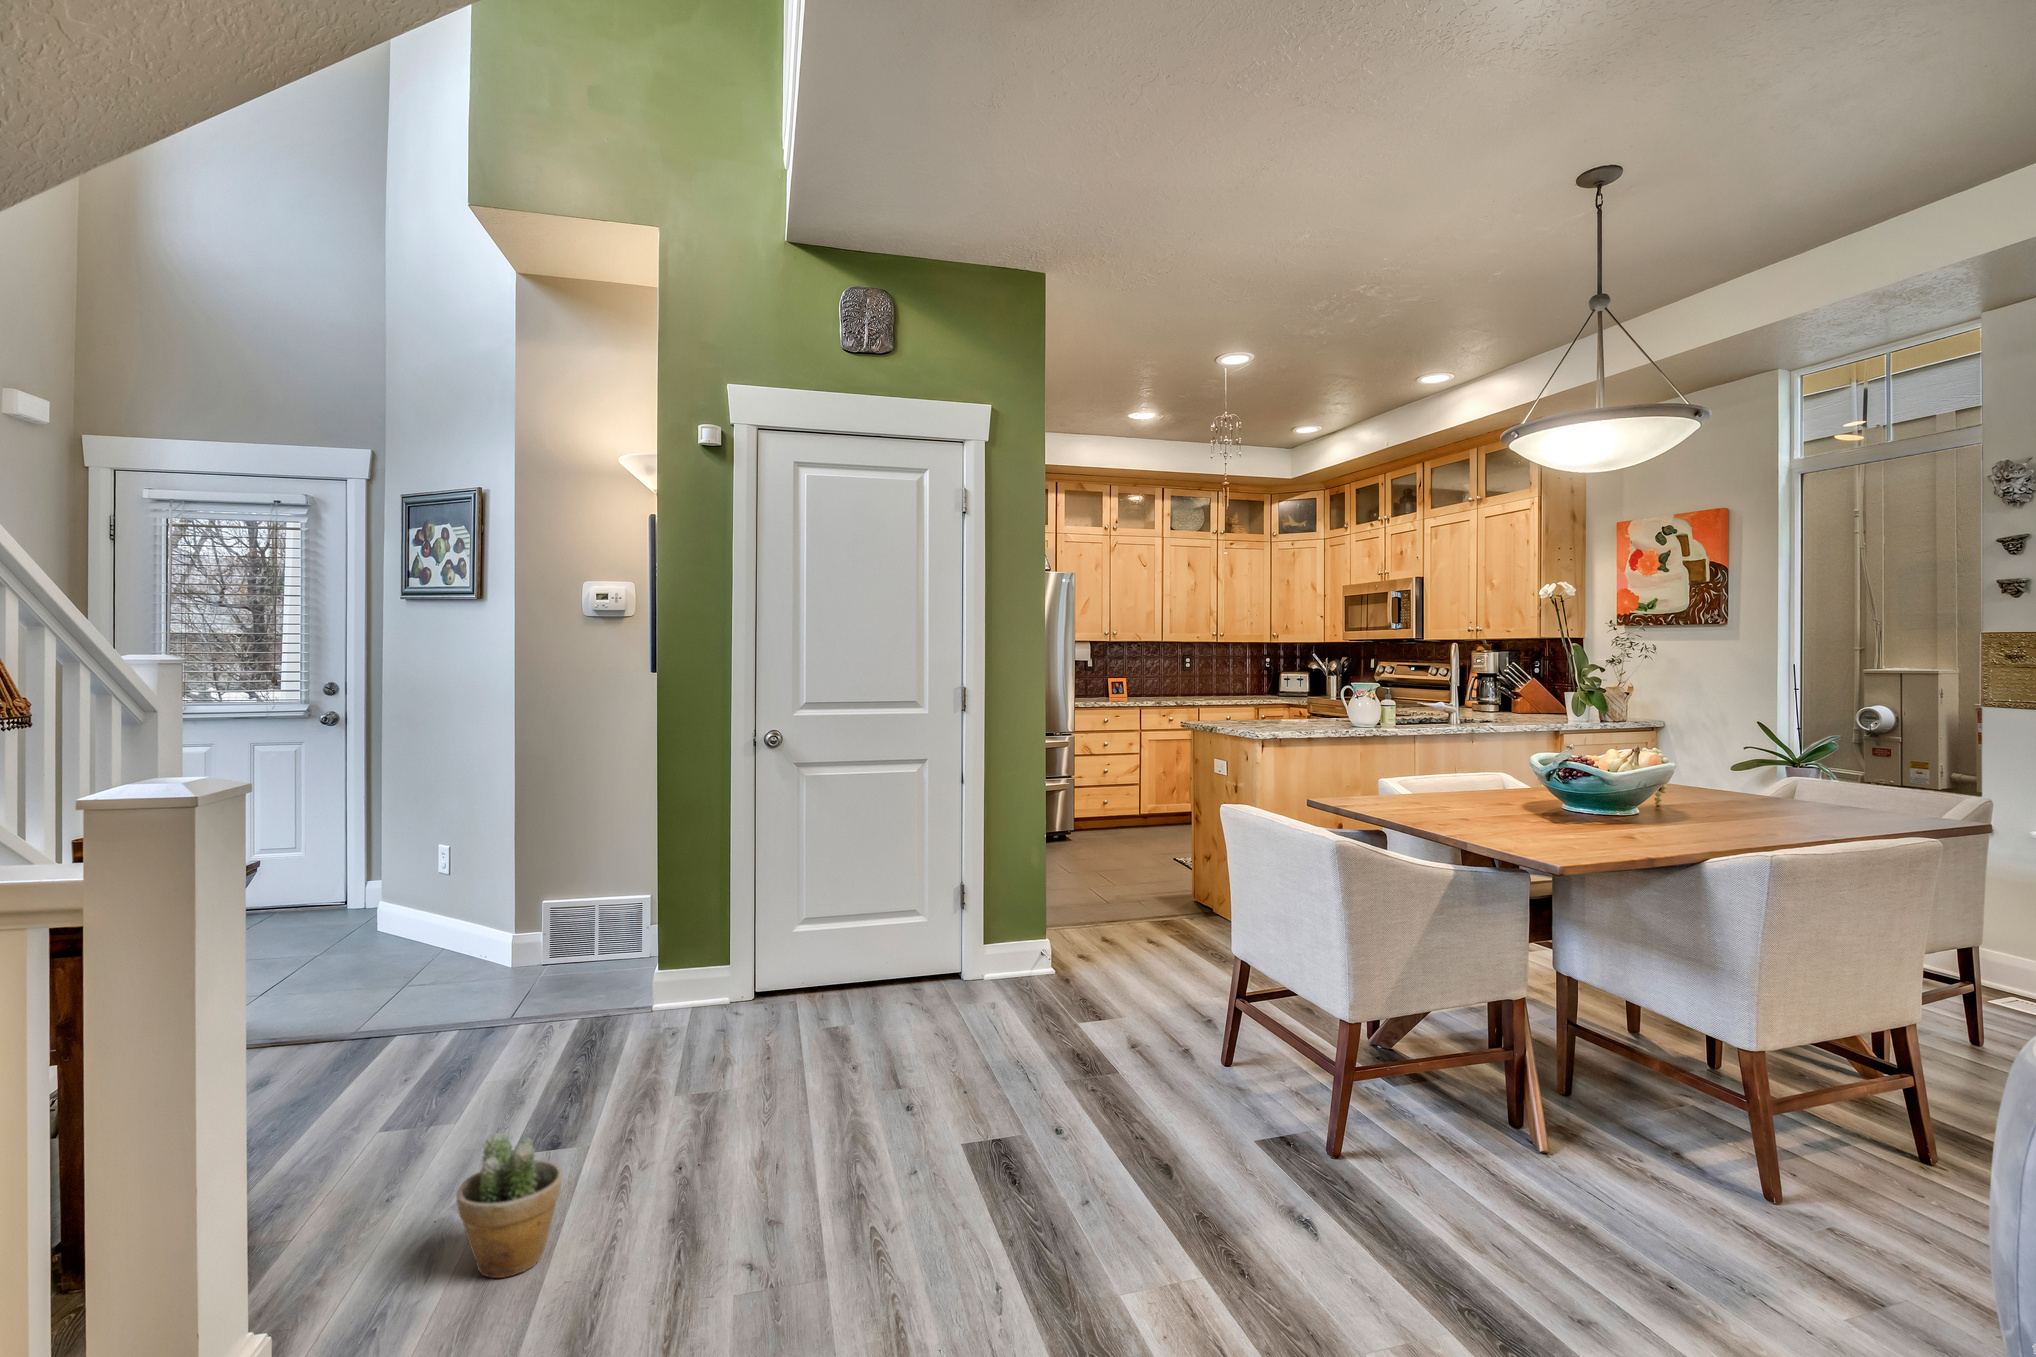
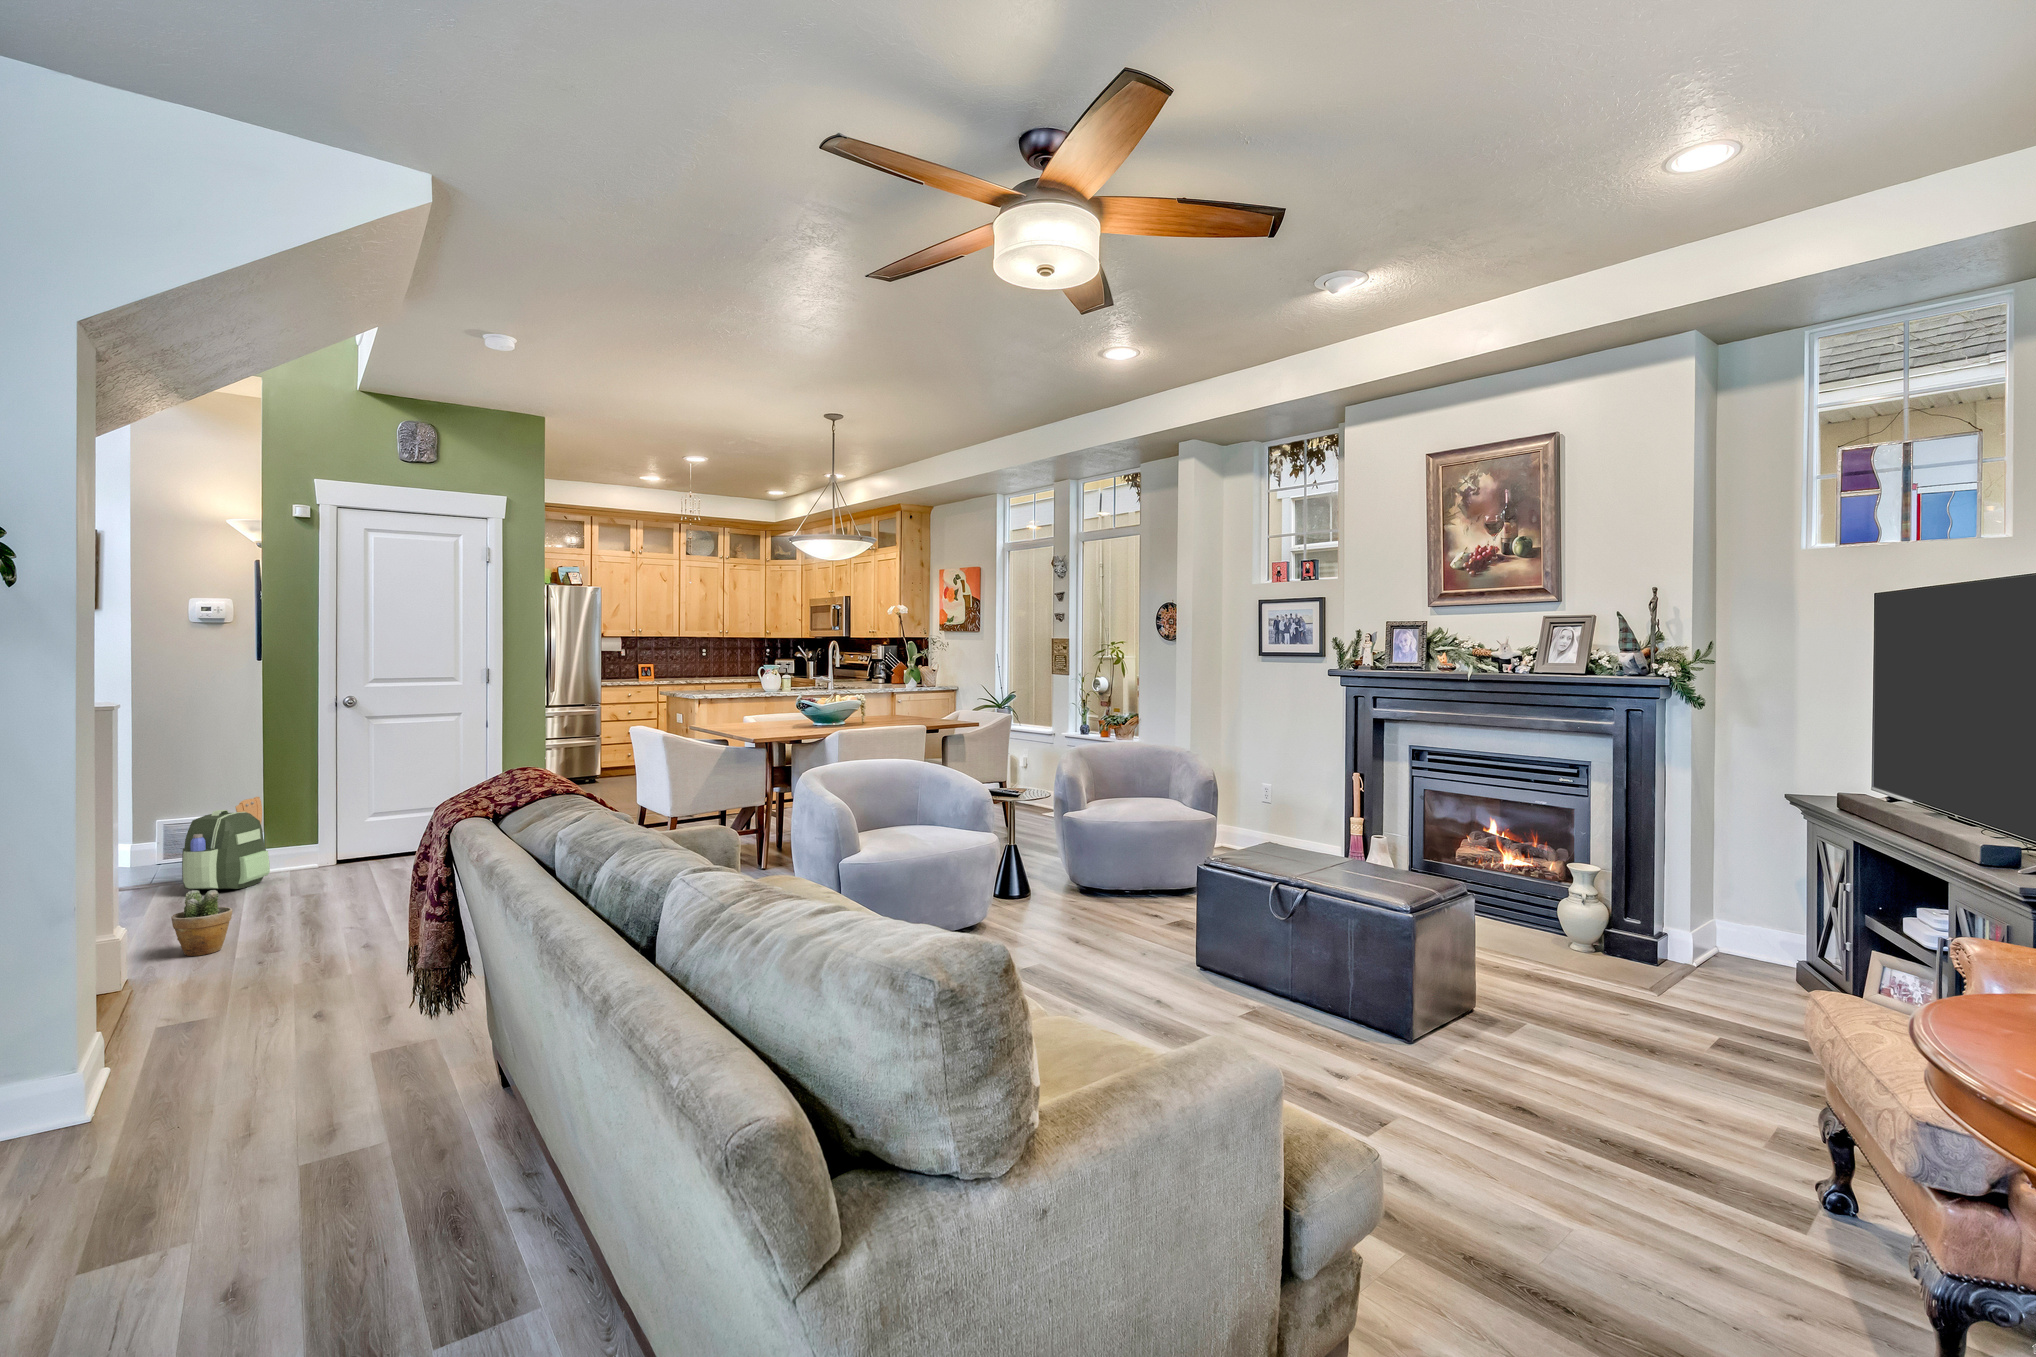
backpack: none [541,885,660,1044] -> present [182,797,270,890]

